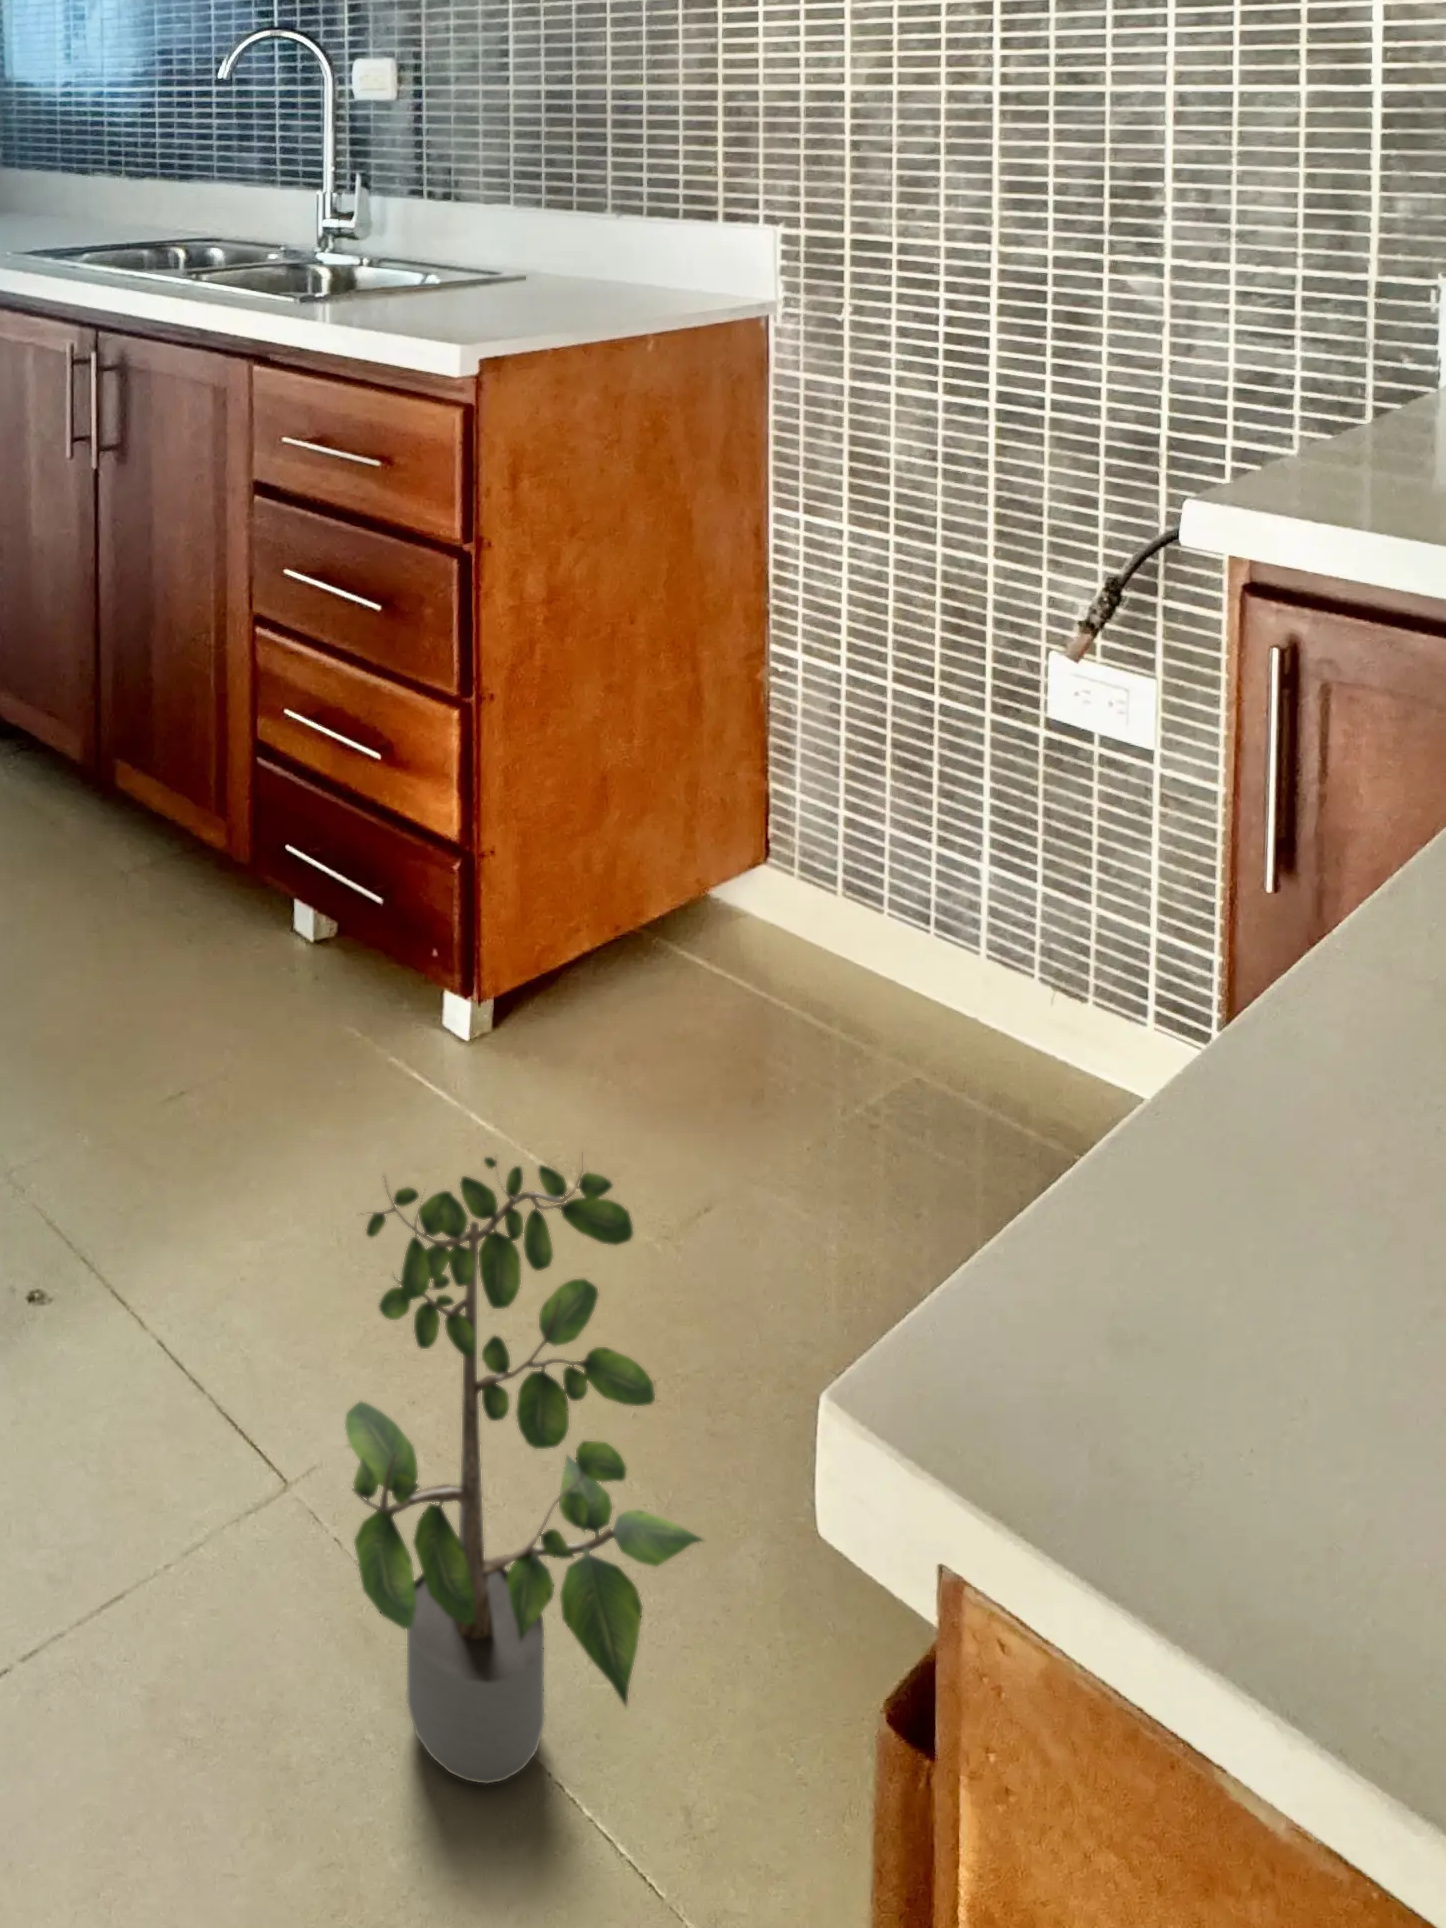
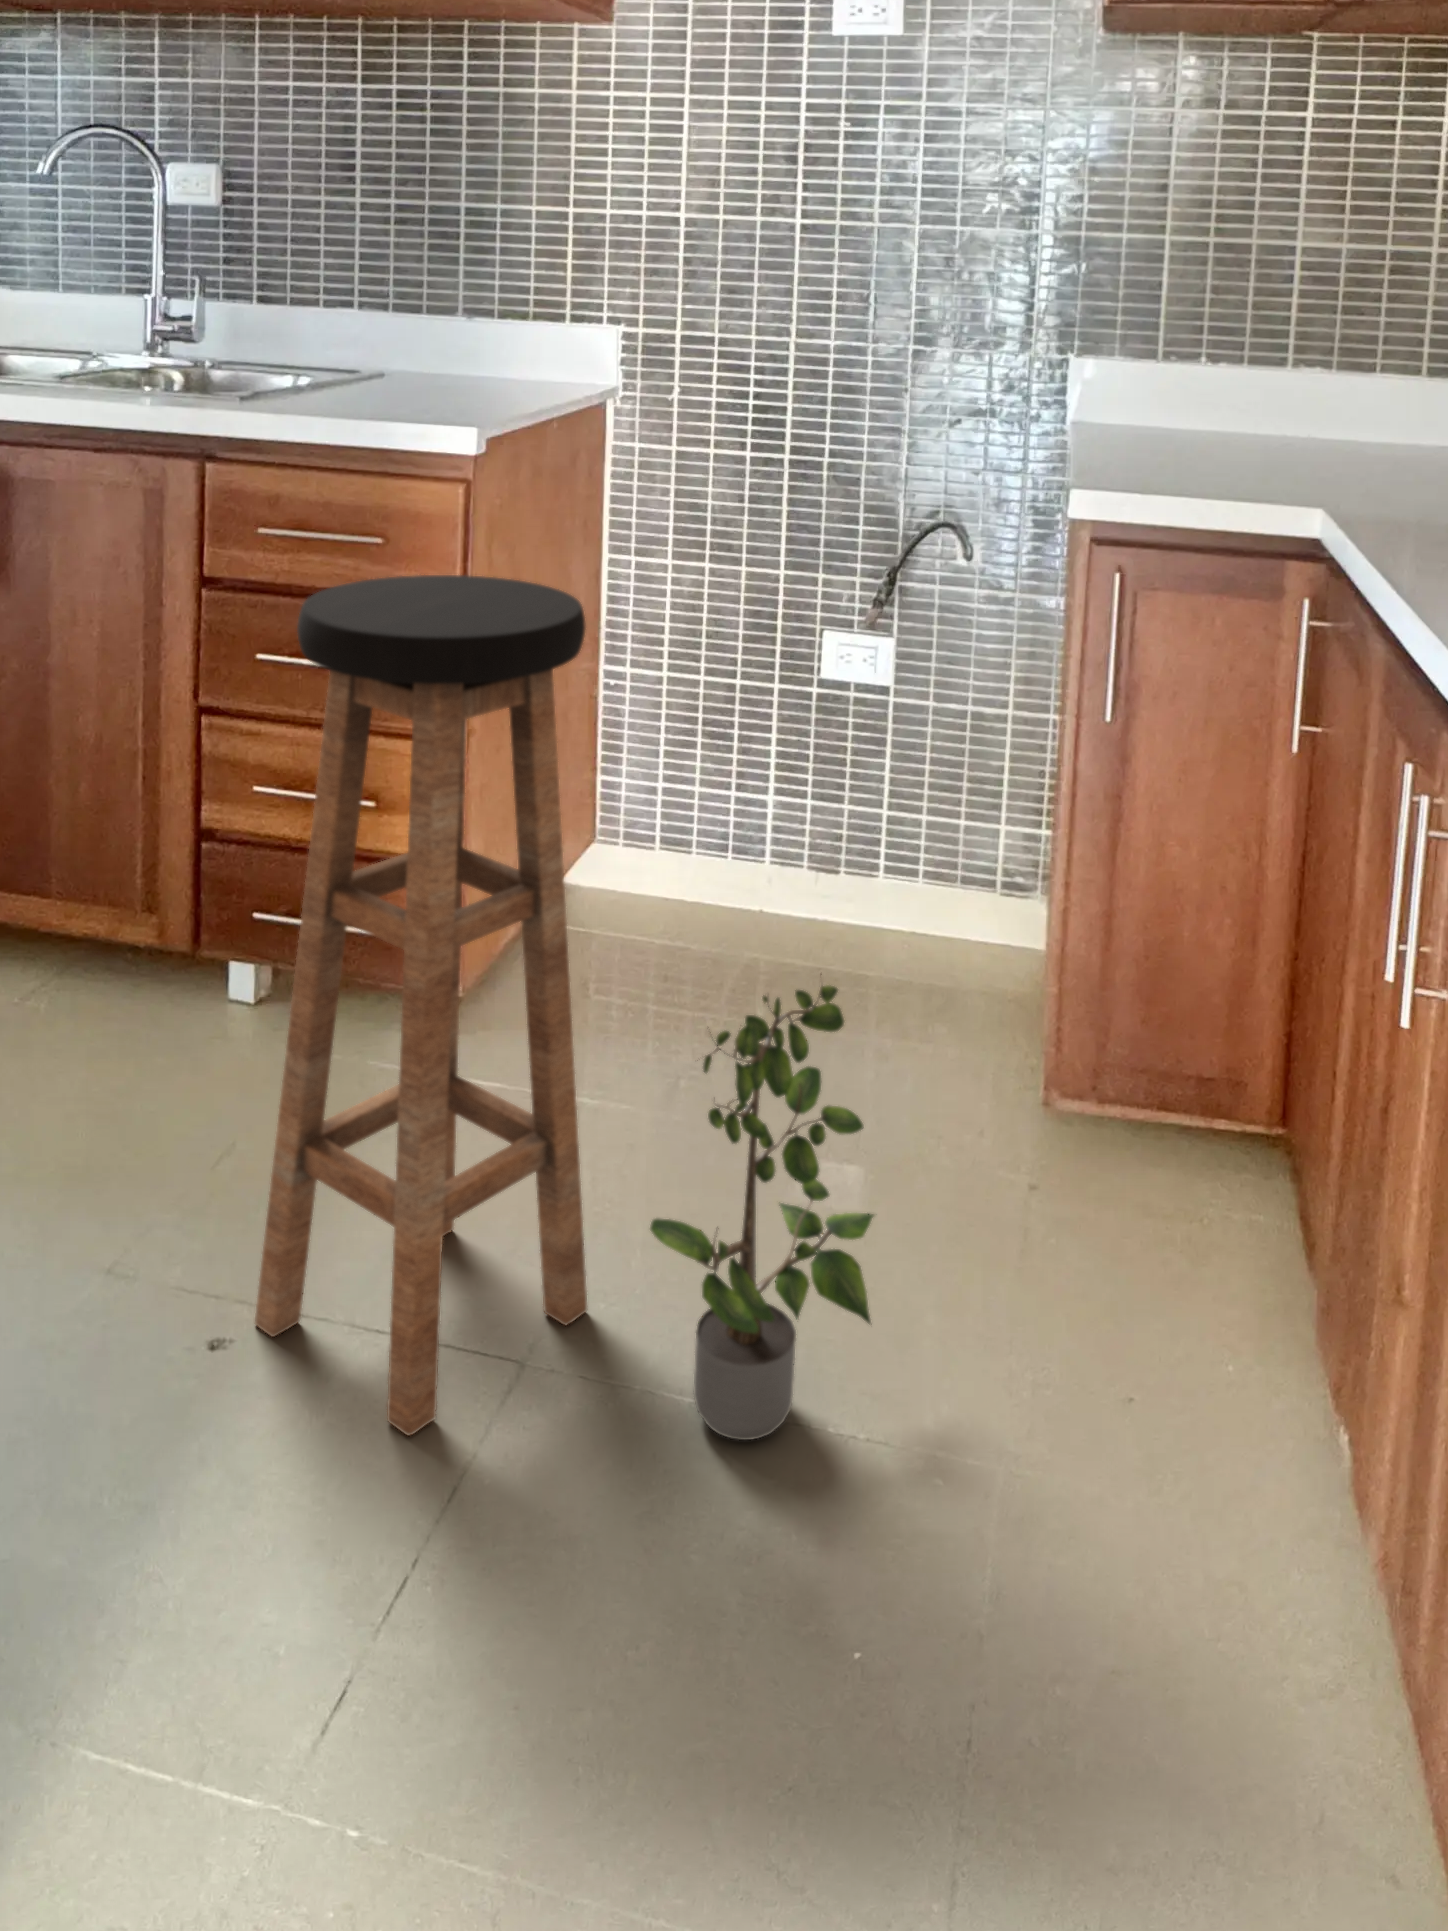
bar stool: none [46,523,388,1532] -> present [255,575,587,1435]

